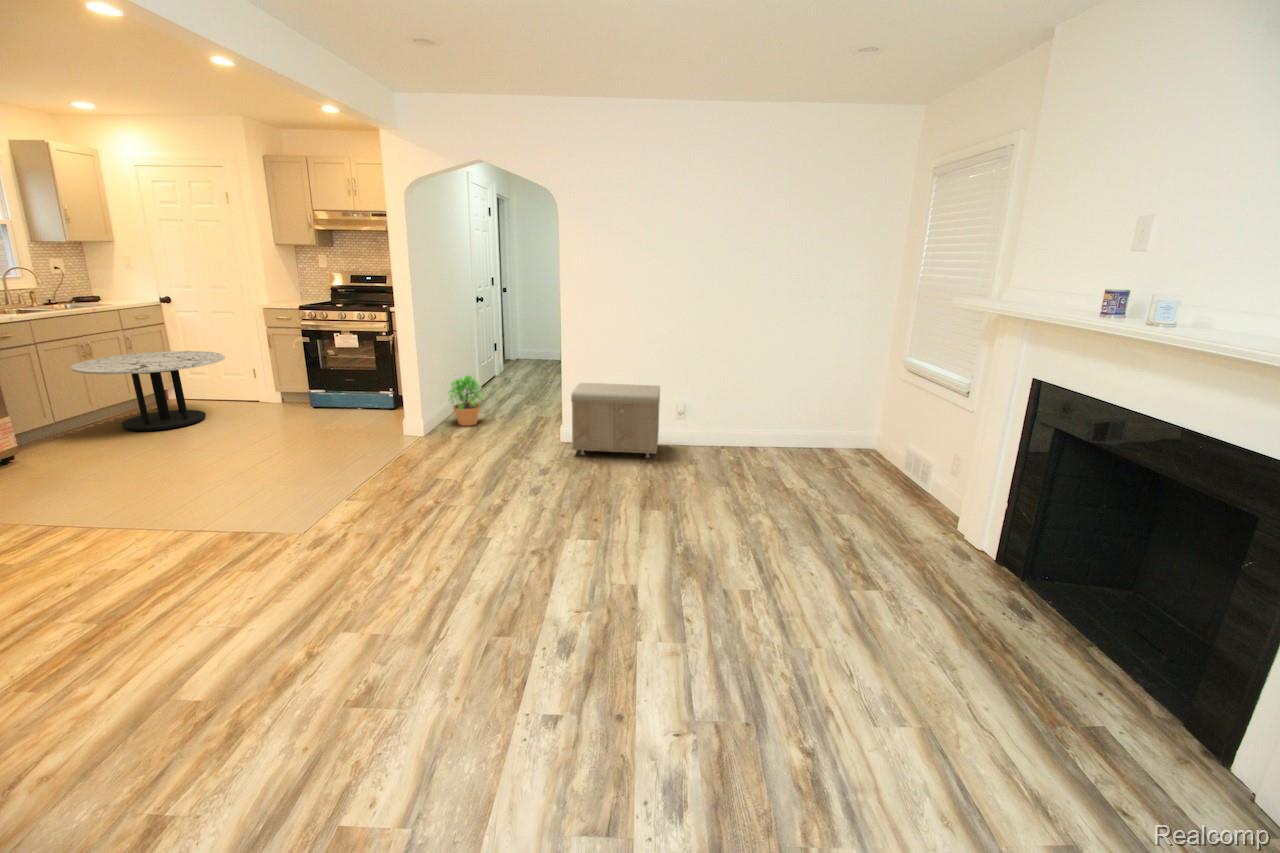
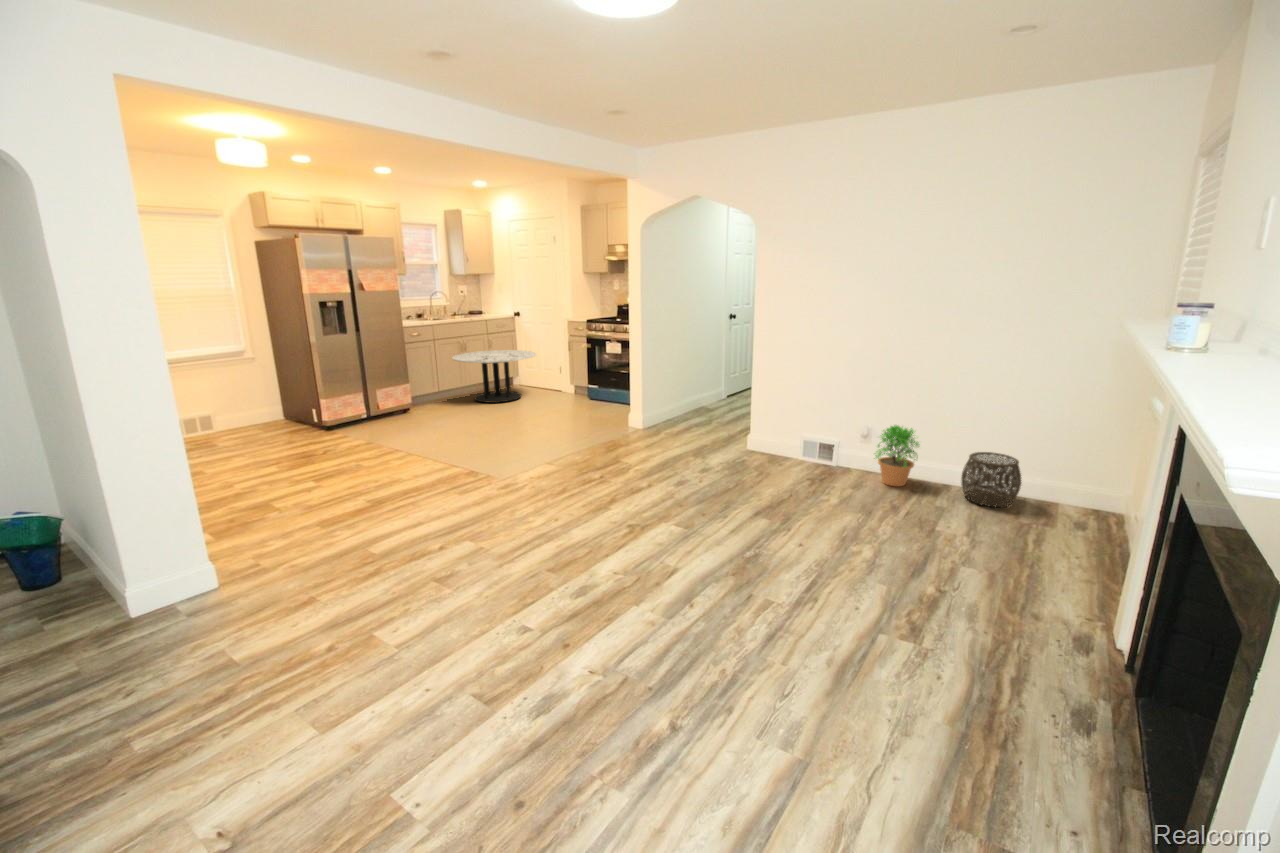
potted plant: present [449,376,483,426] -> present [874,425,919,486]
storage bench: present [571,383,660,458] -> none [739,394,838,474]
woven basket: none [774,415,820,460] -> present [961,452,1021,507]

